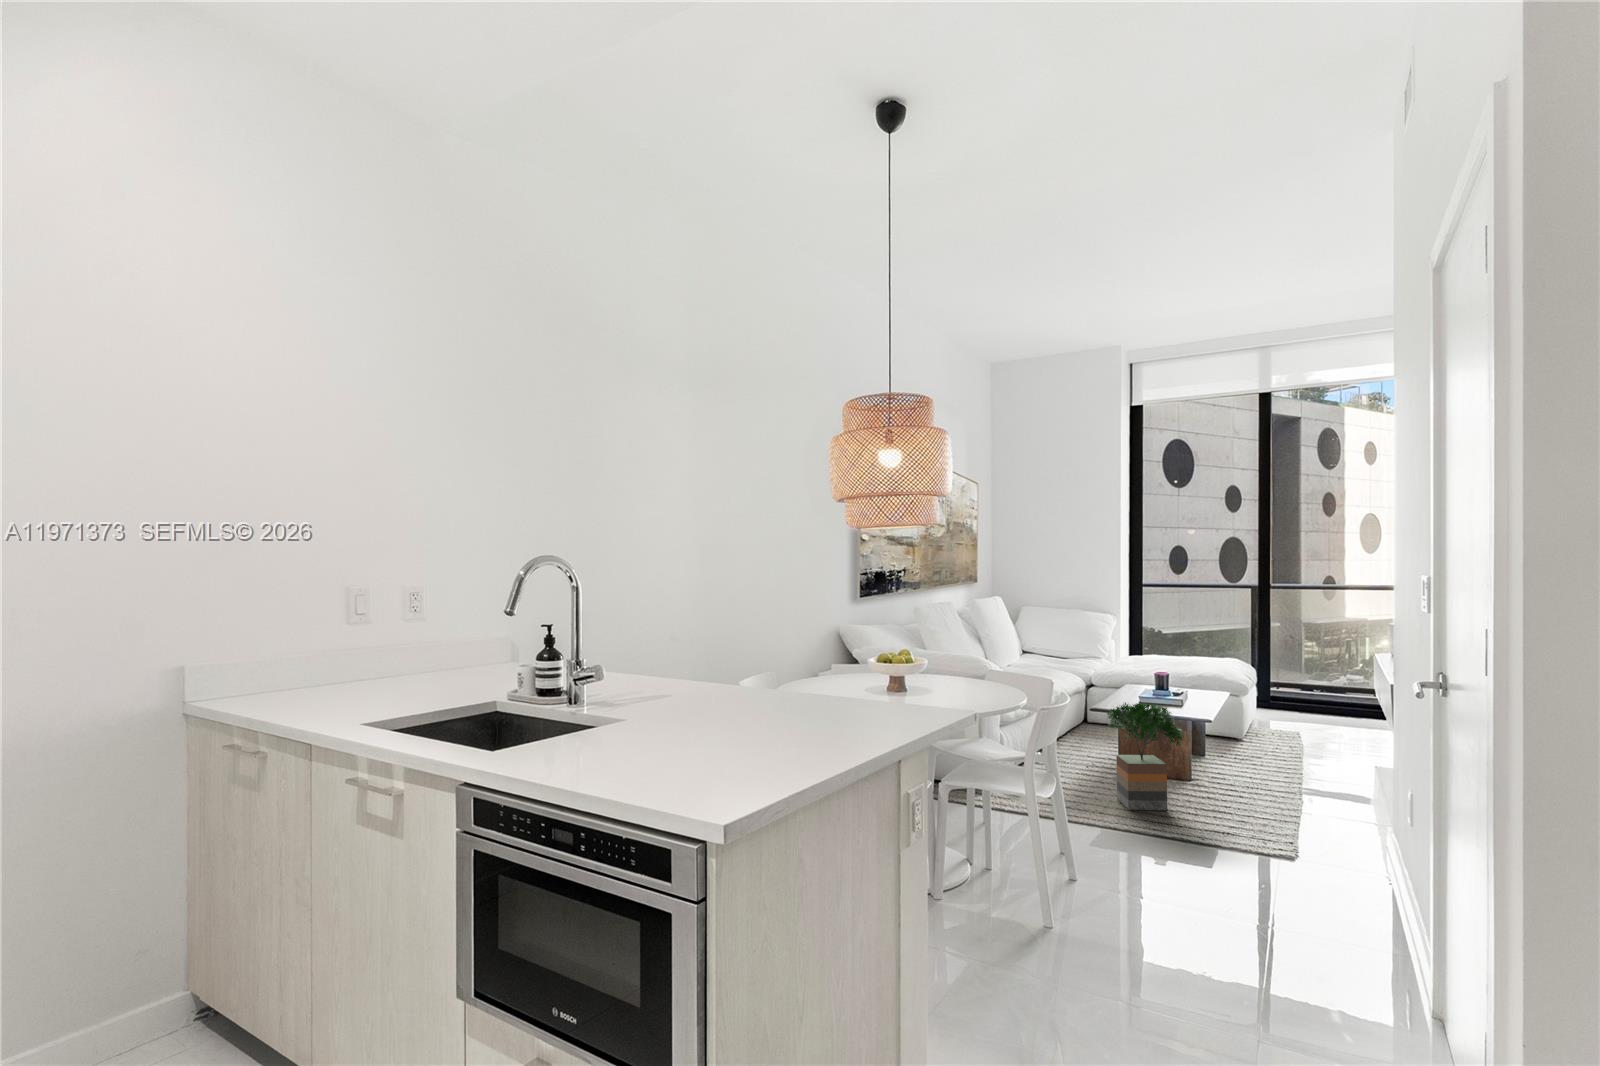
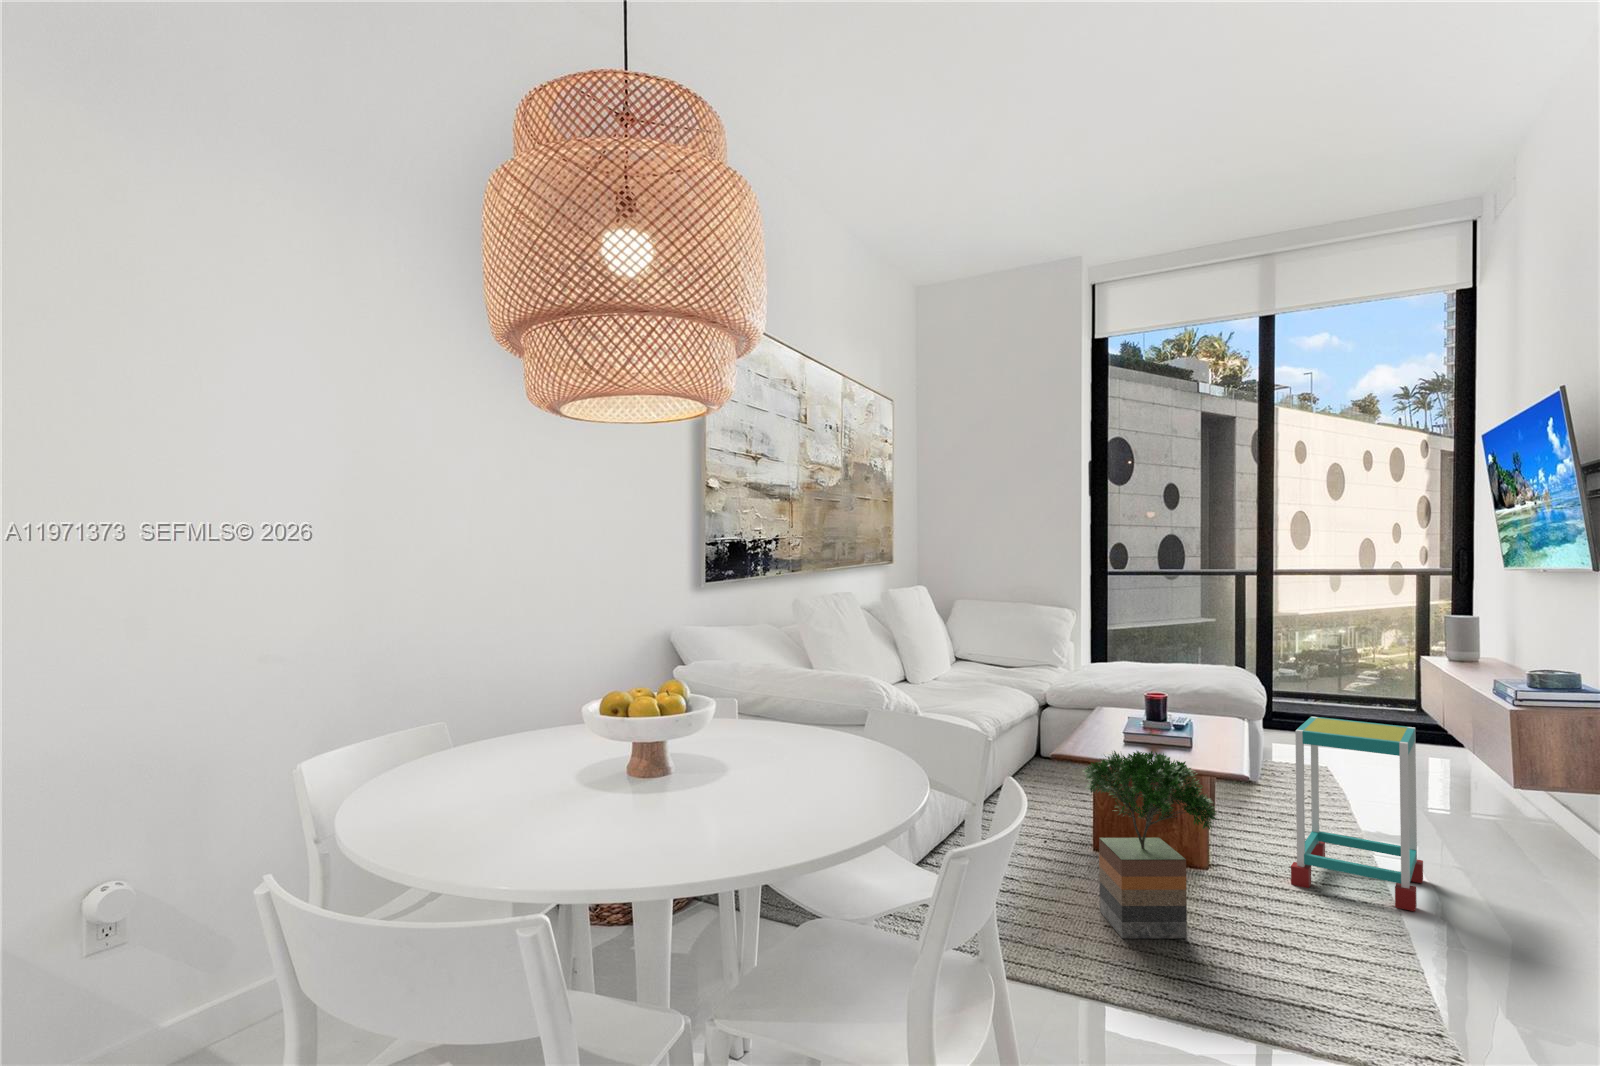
side table: none [1242,686,1331,802] -> present [1291,717,1423,911]

